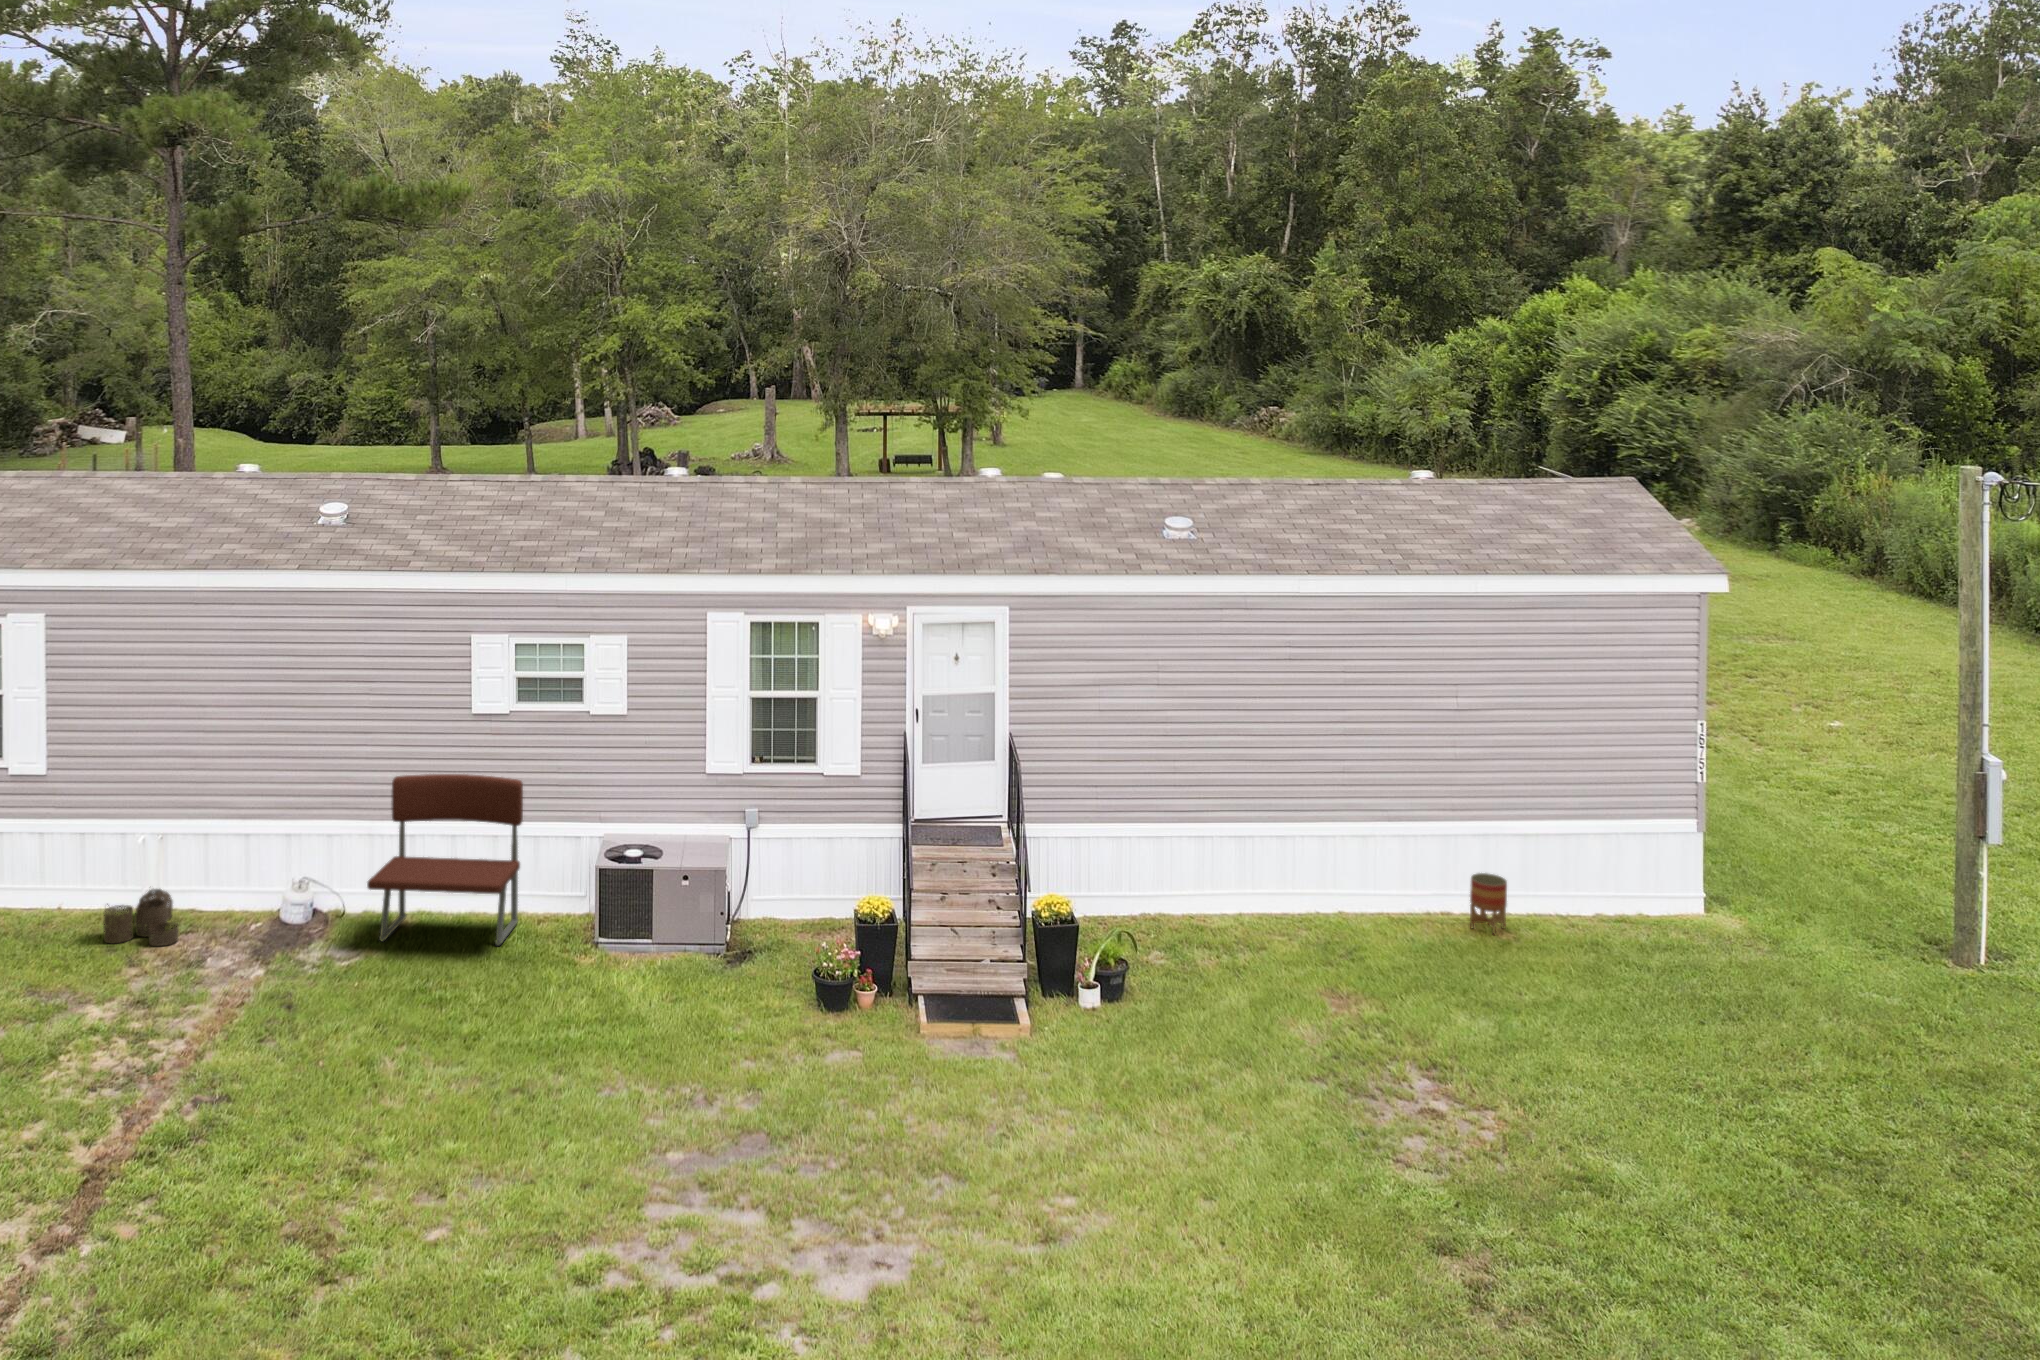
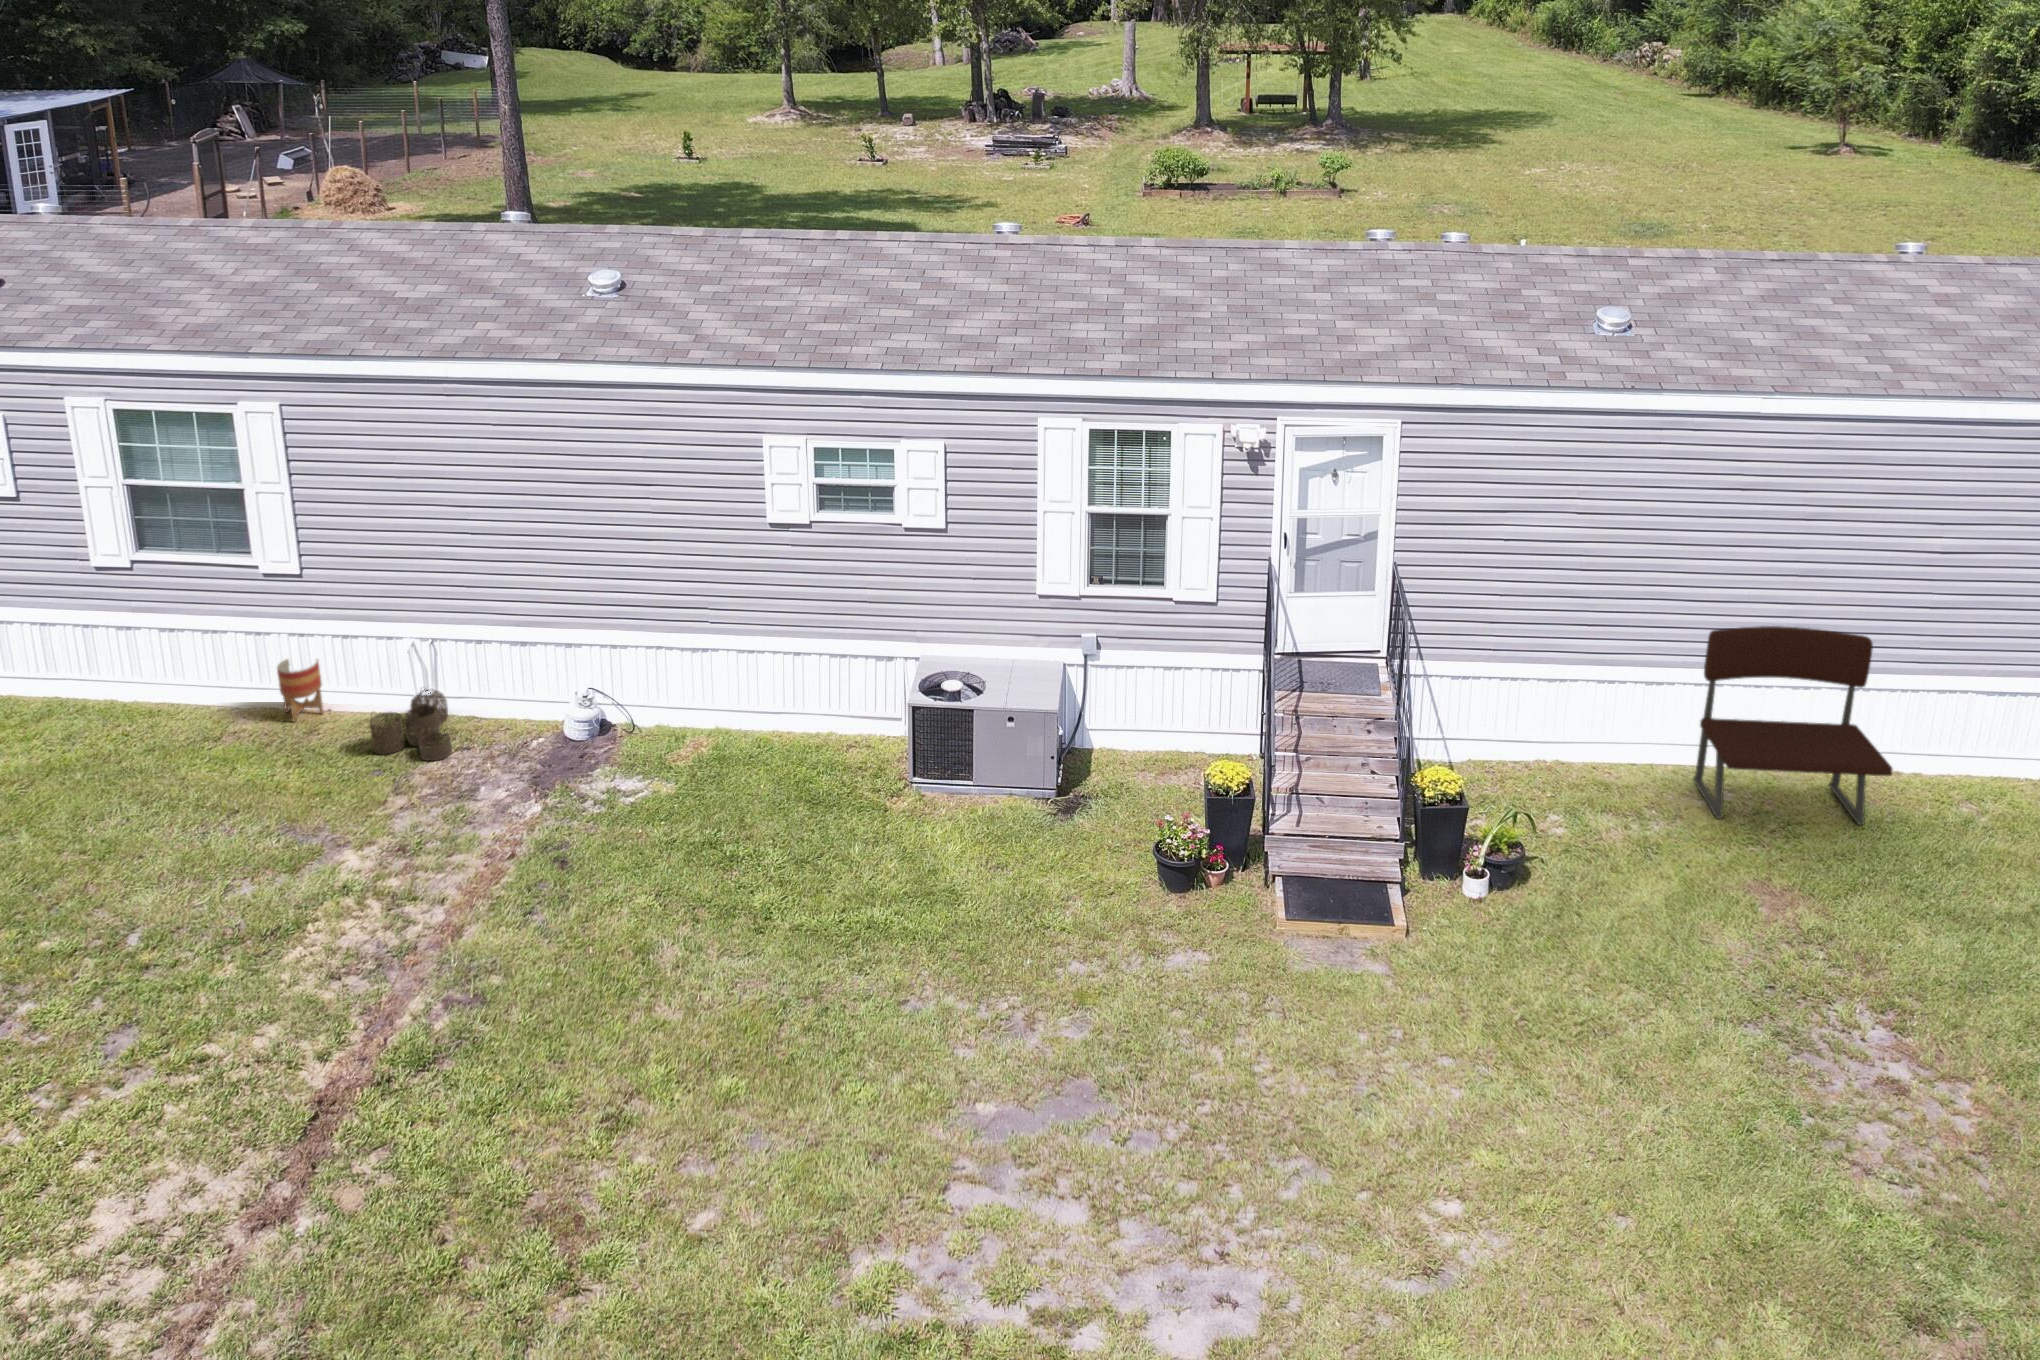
bench: present [367,774,523,945] -> present [1693,626,1892,825]
planter: present [1470,873,1507,935] -> present [277,659,324,722]

